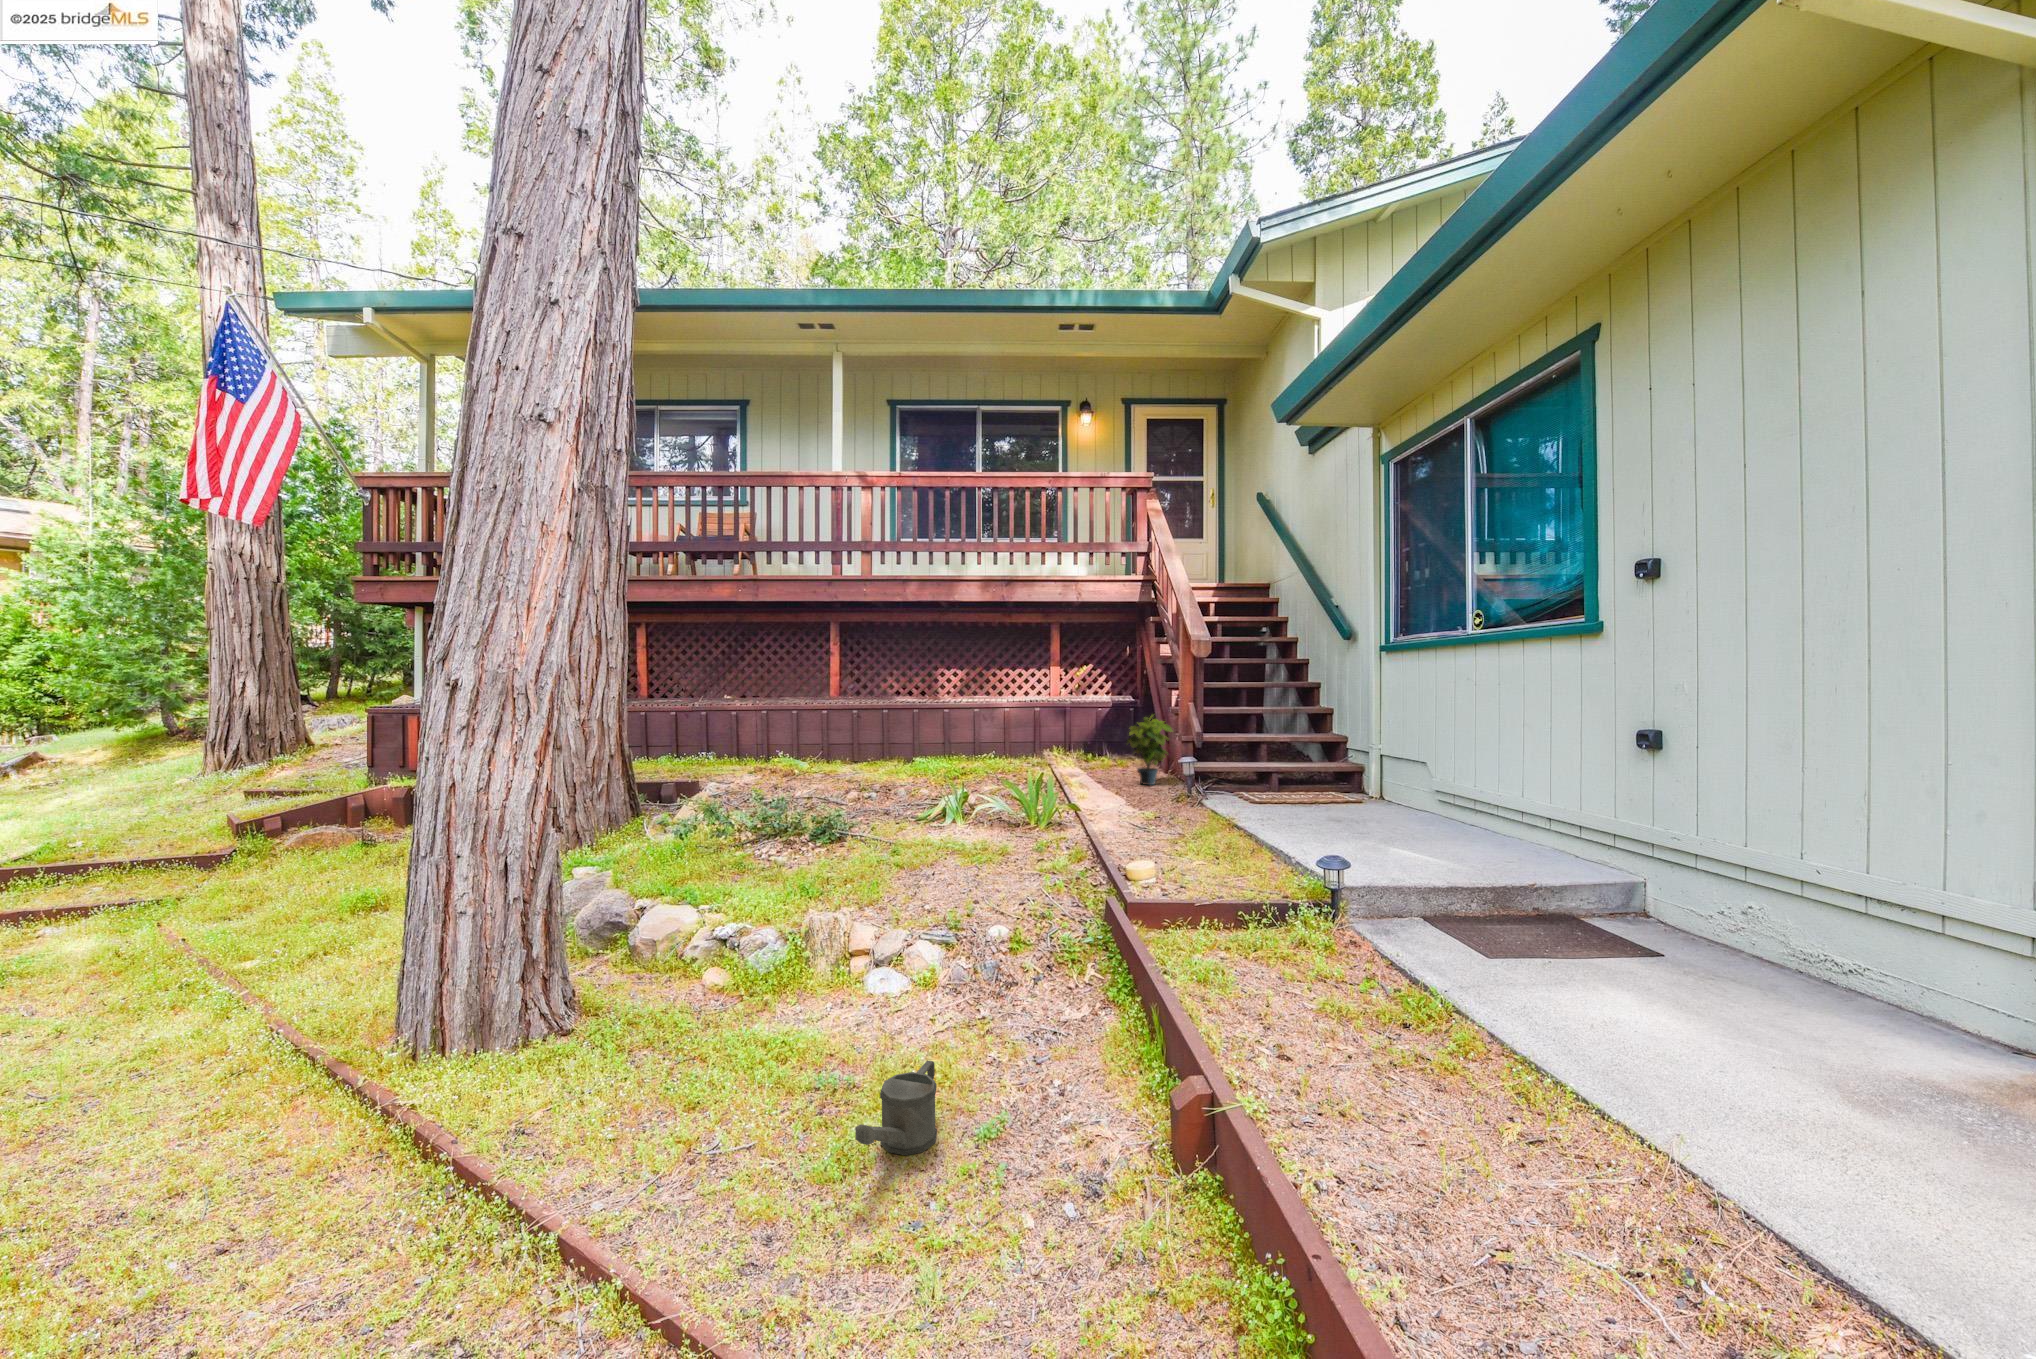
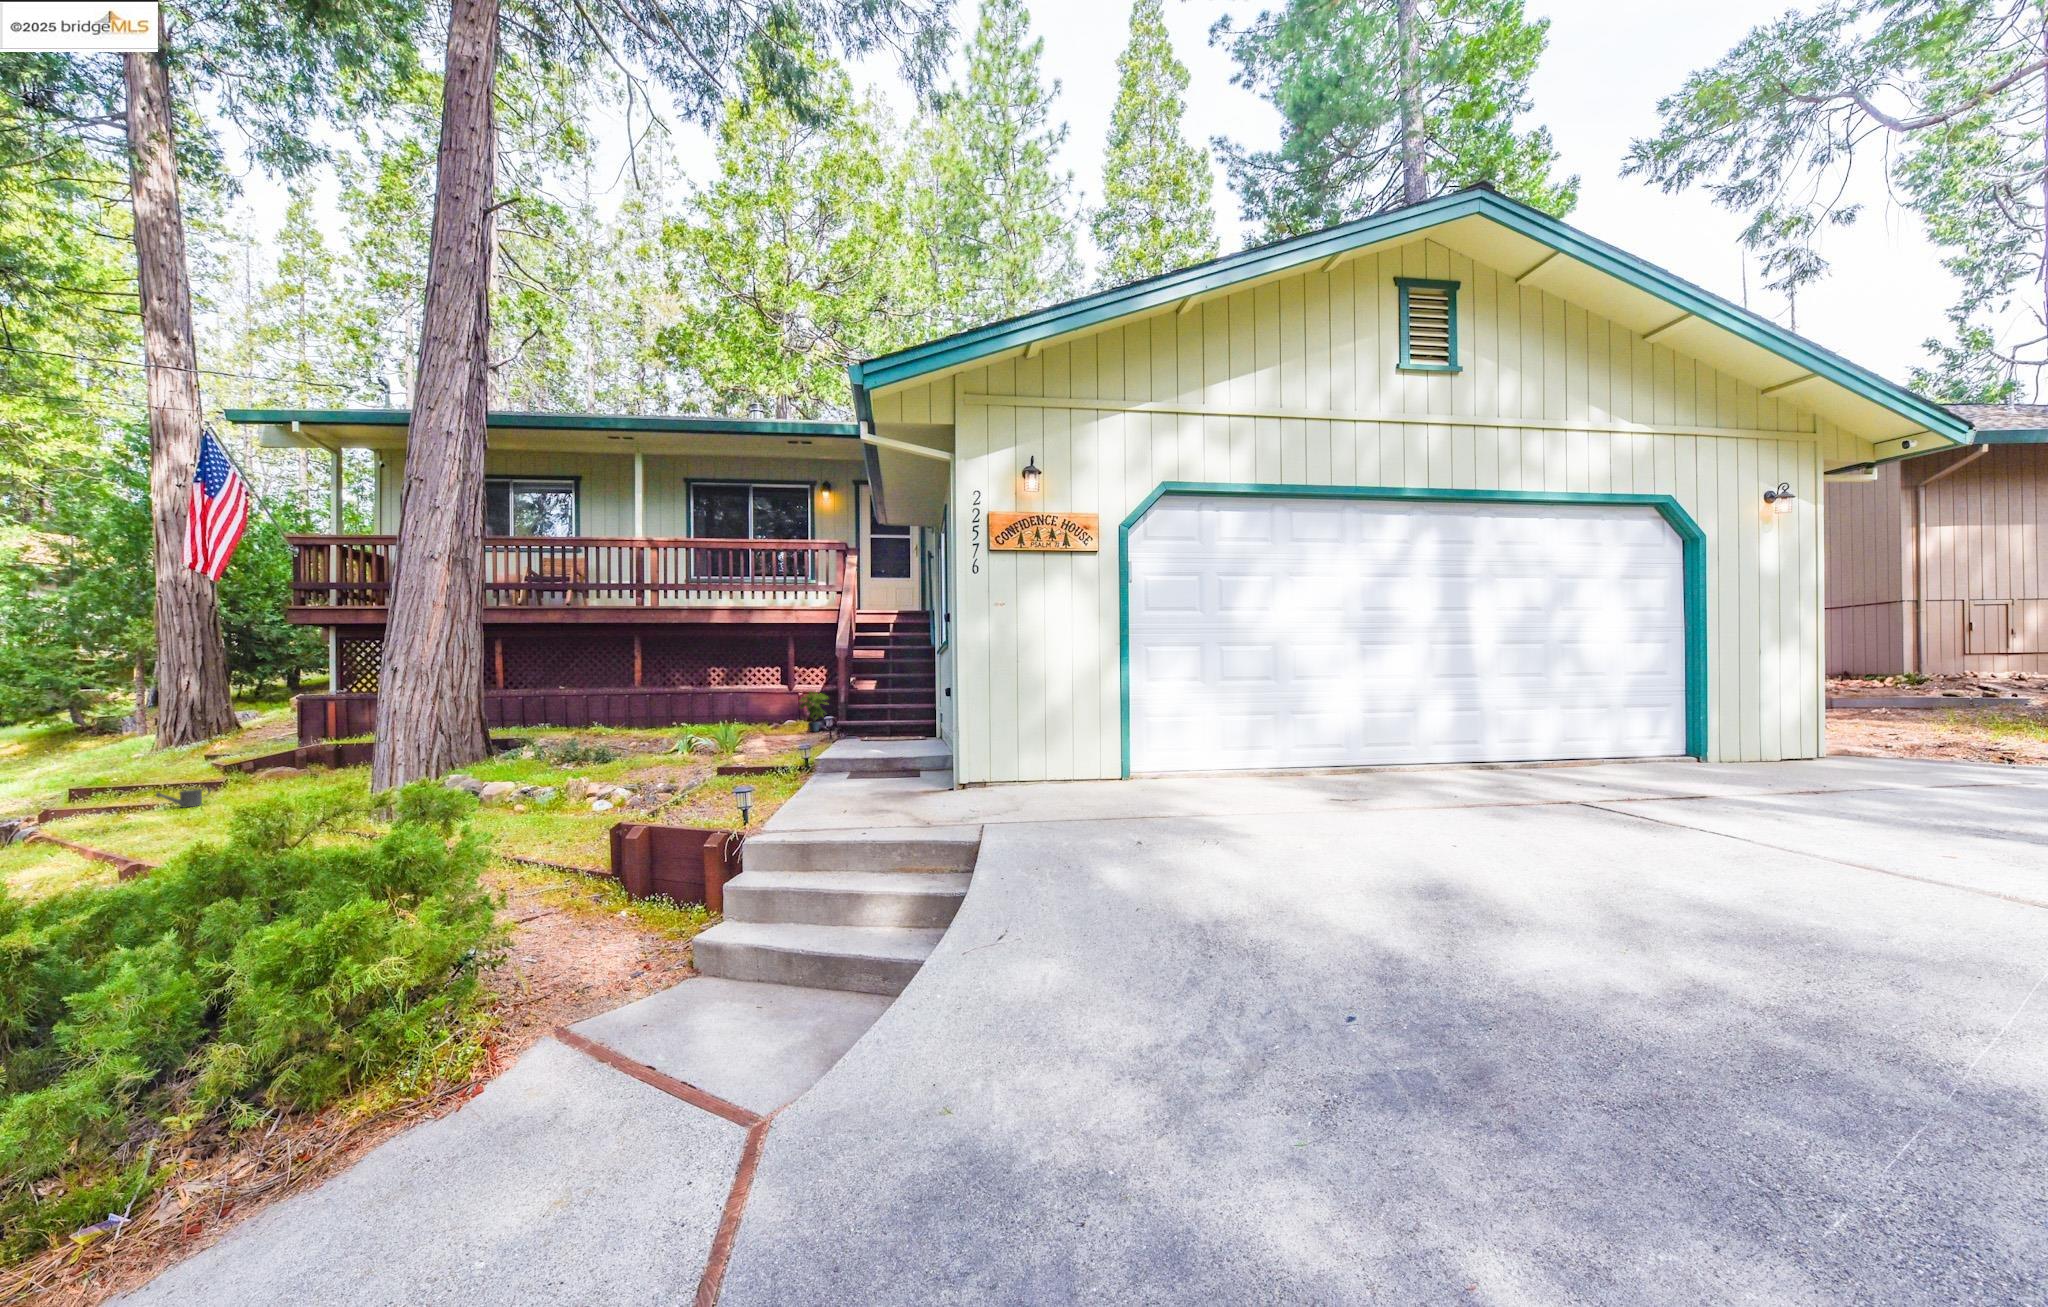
watering can: present [855,1061,937,1155] -> present [156,788,211,808]

